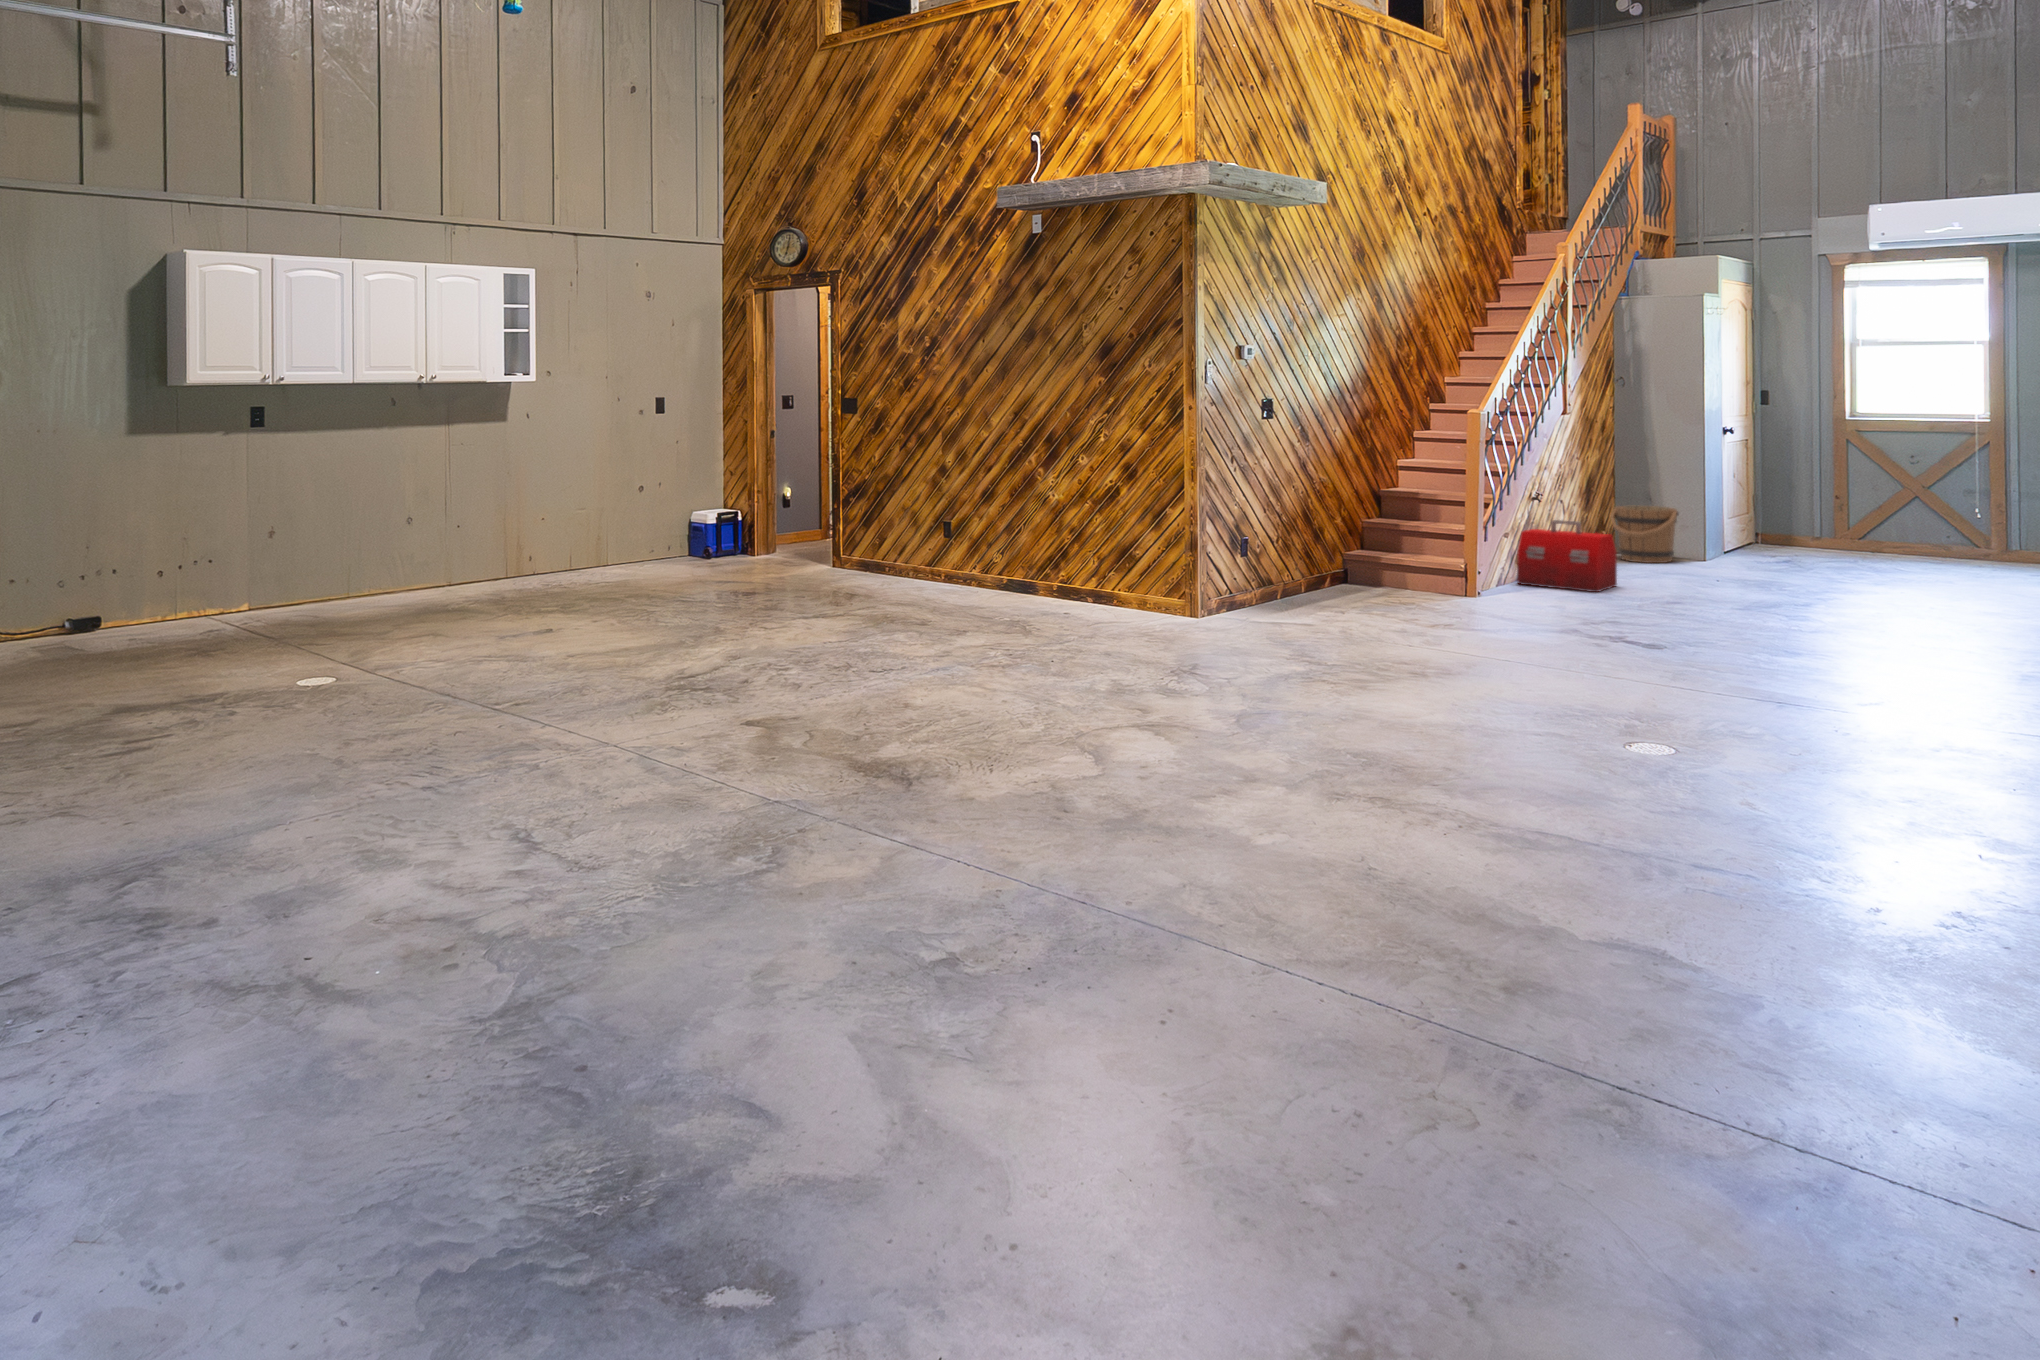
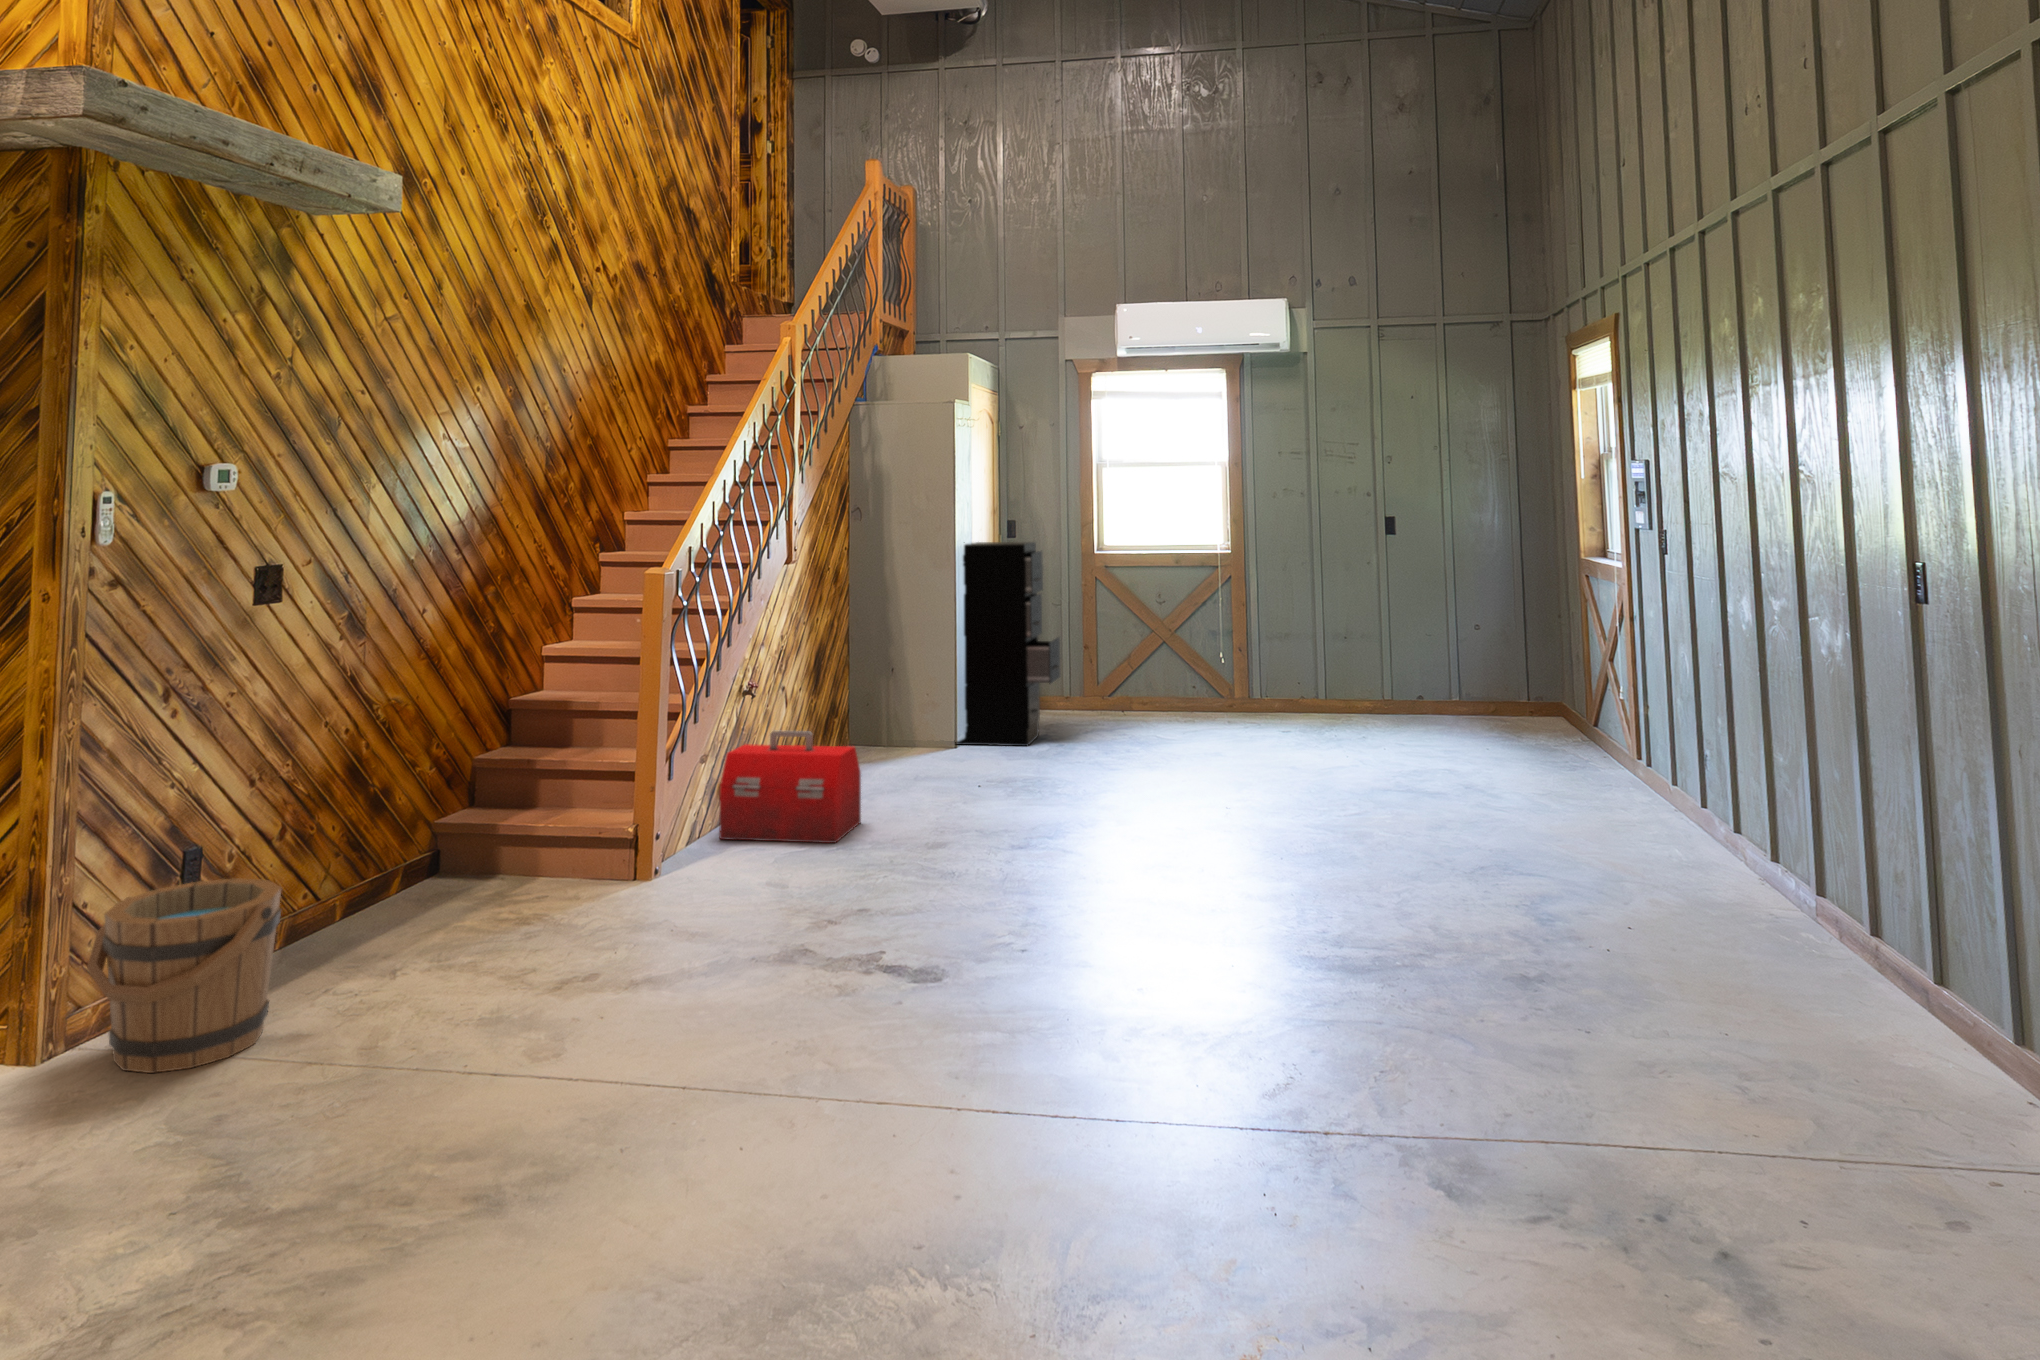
filing cabinet: none [1702,406,1799,563] -> present [956,542,1060,746]
bucket: present [1610,505,1679,563] -> present [87,878,281,1073]

